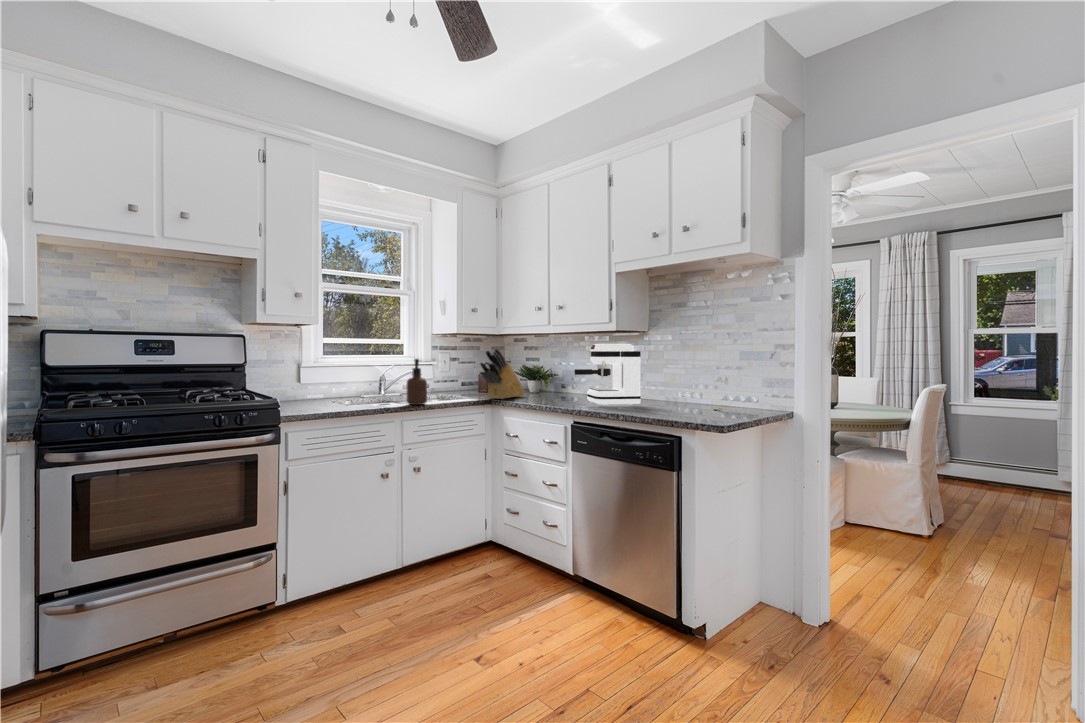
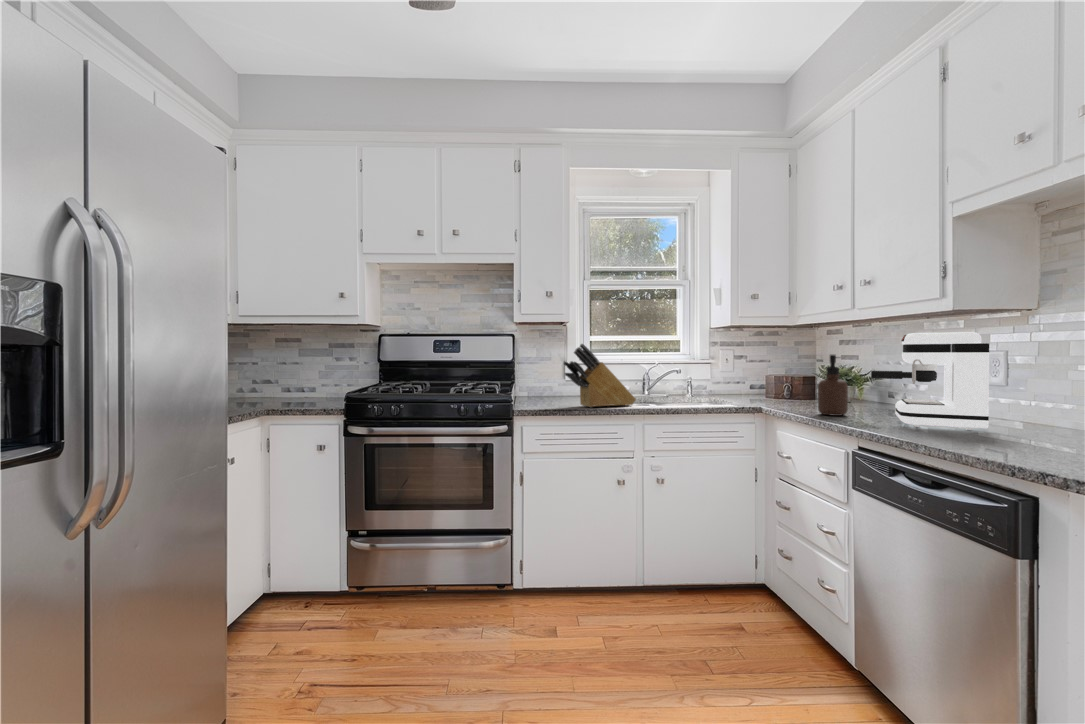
knife block: present [480,348,525,399] -> present [564,344,636,407]
soap dispenser: present [407,359,427,405] -> present [818,355,848,416]

